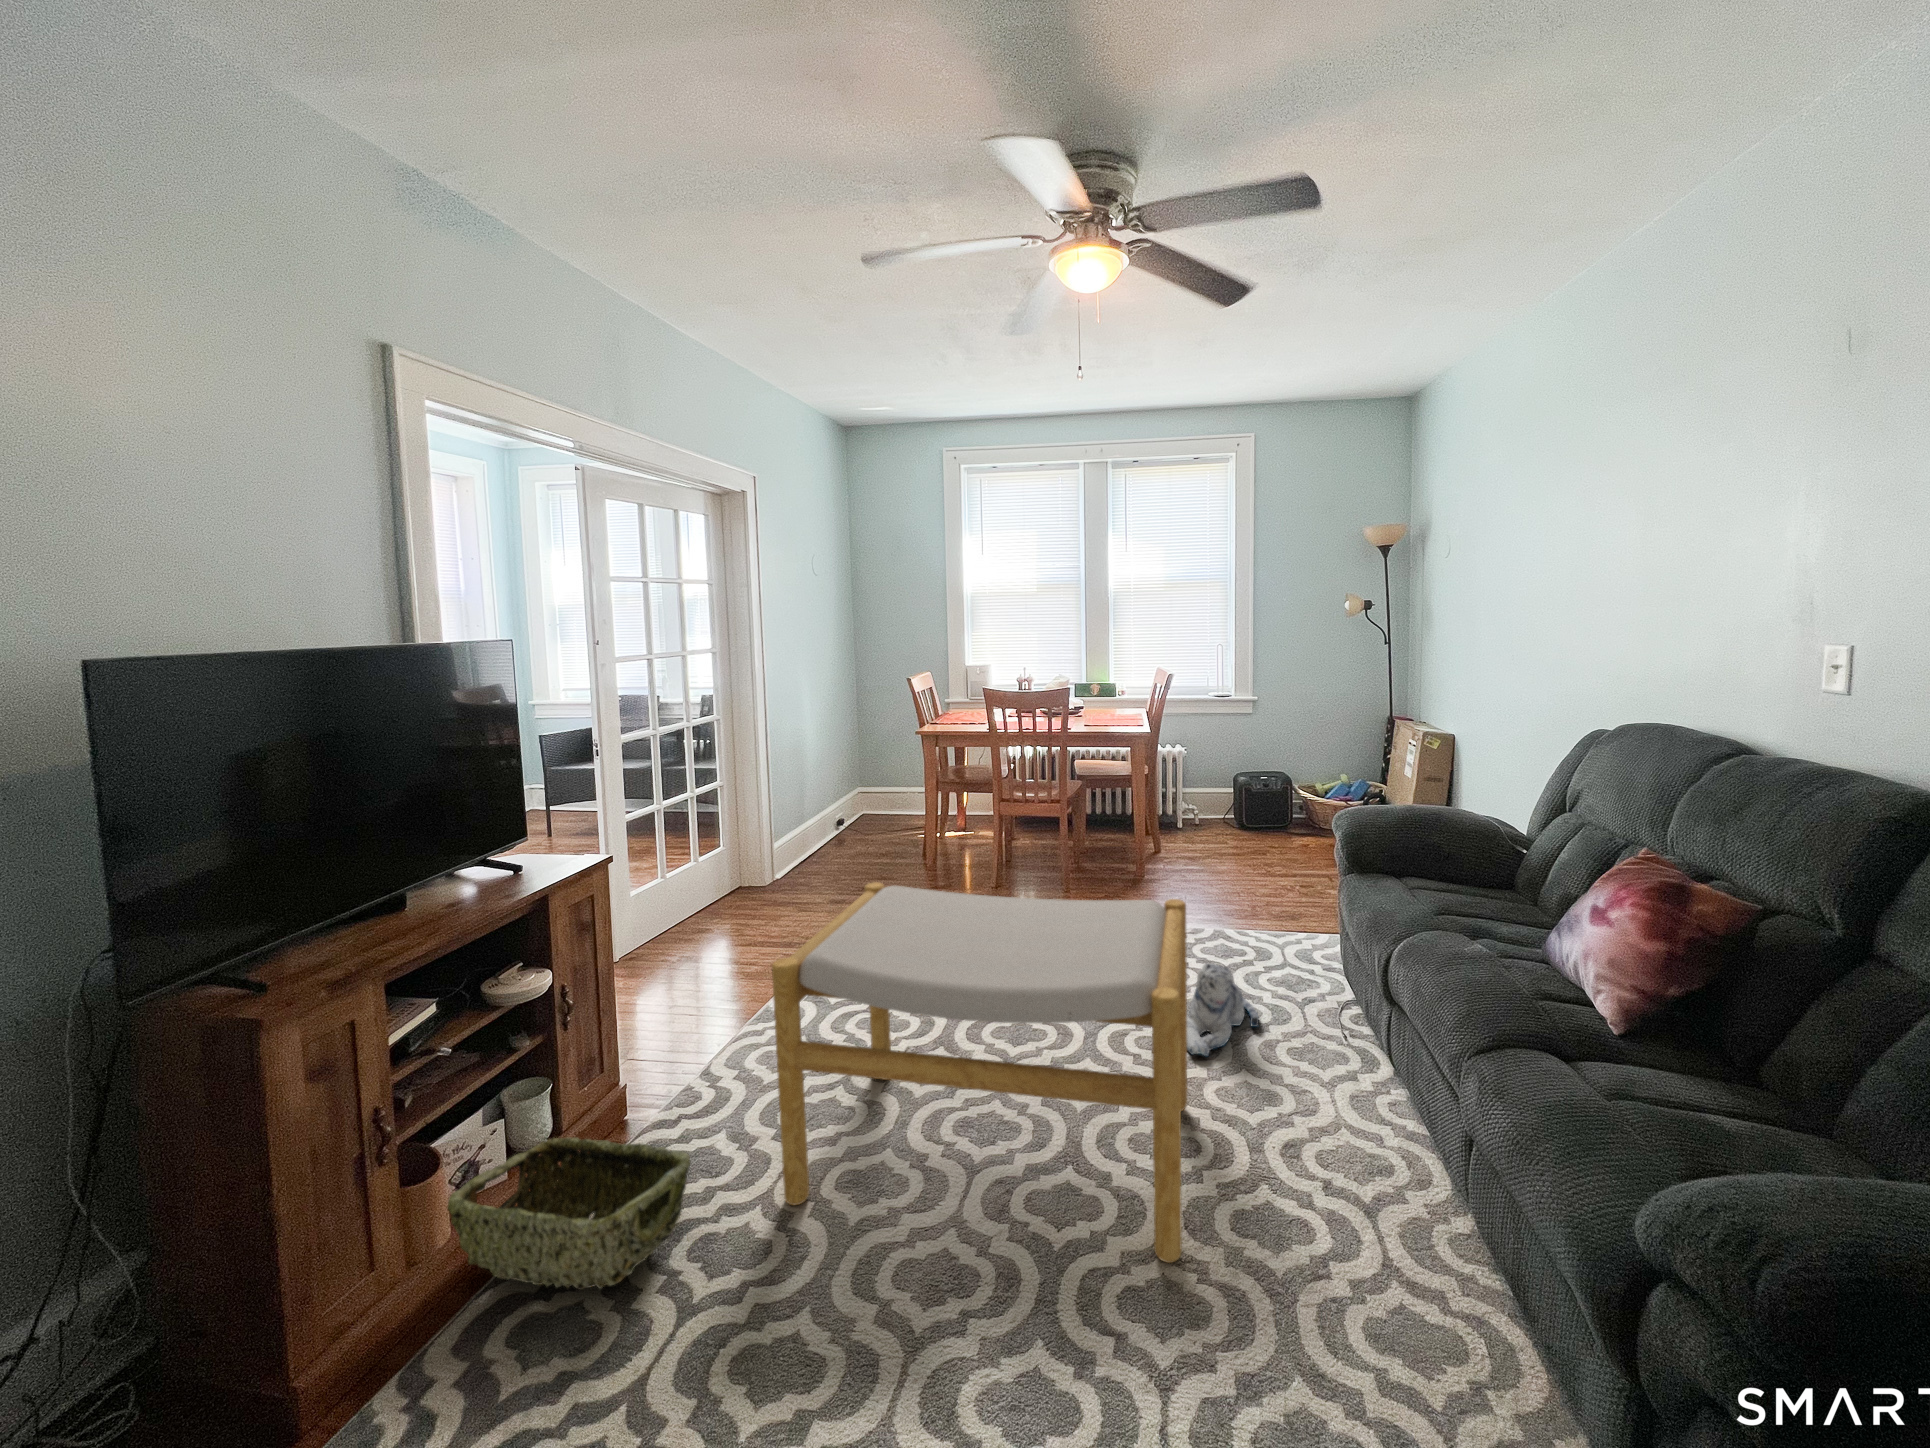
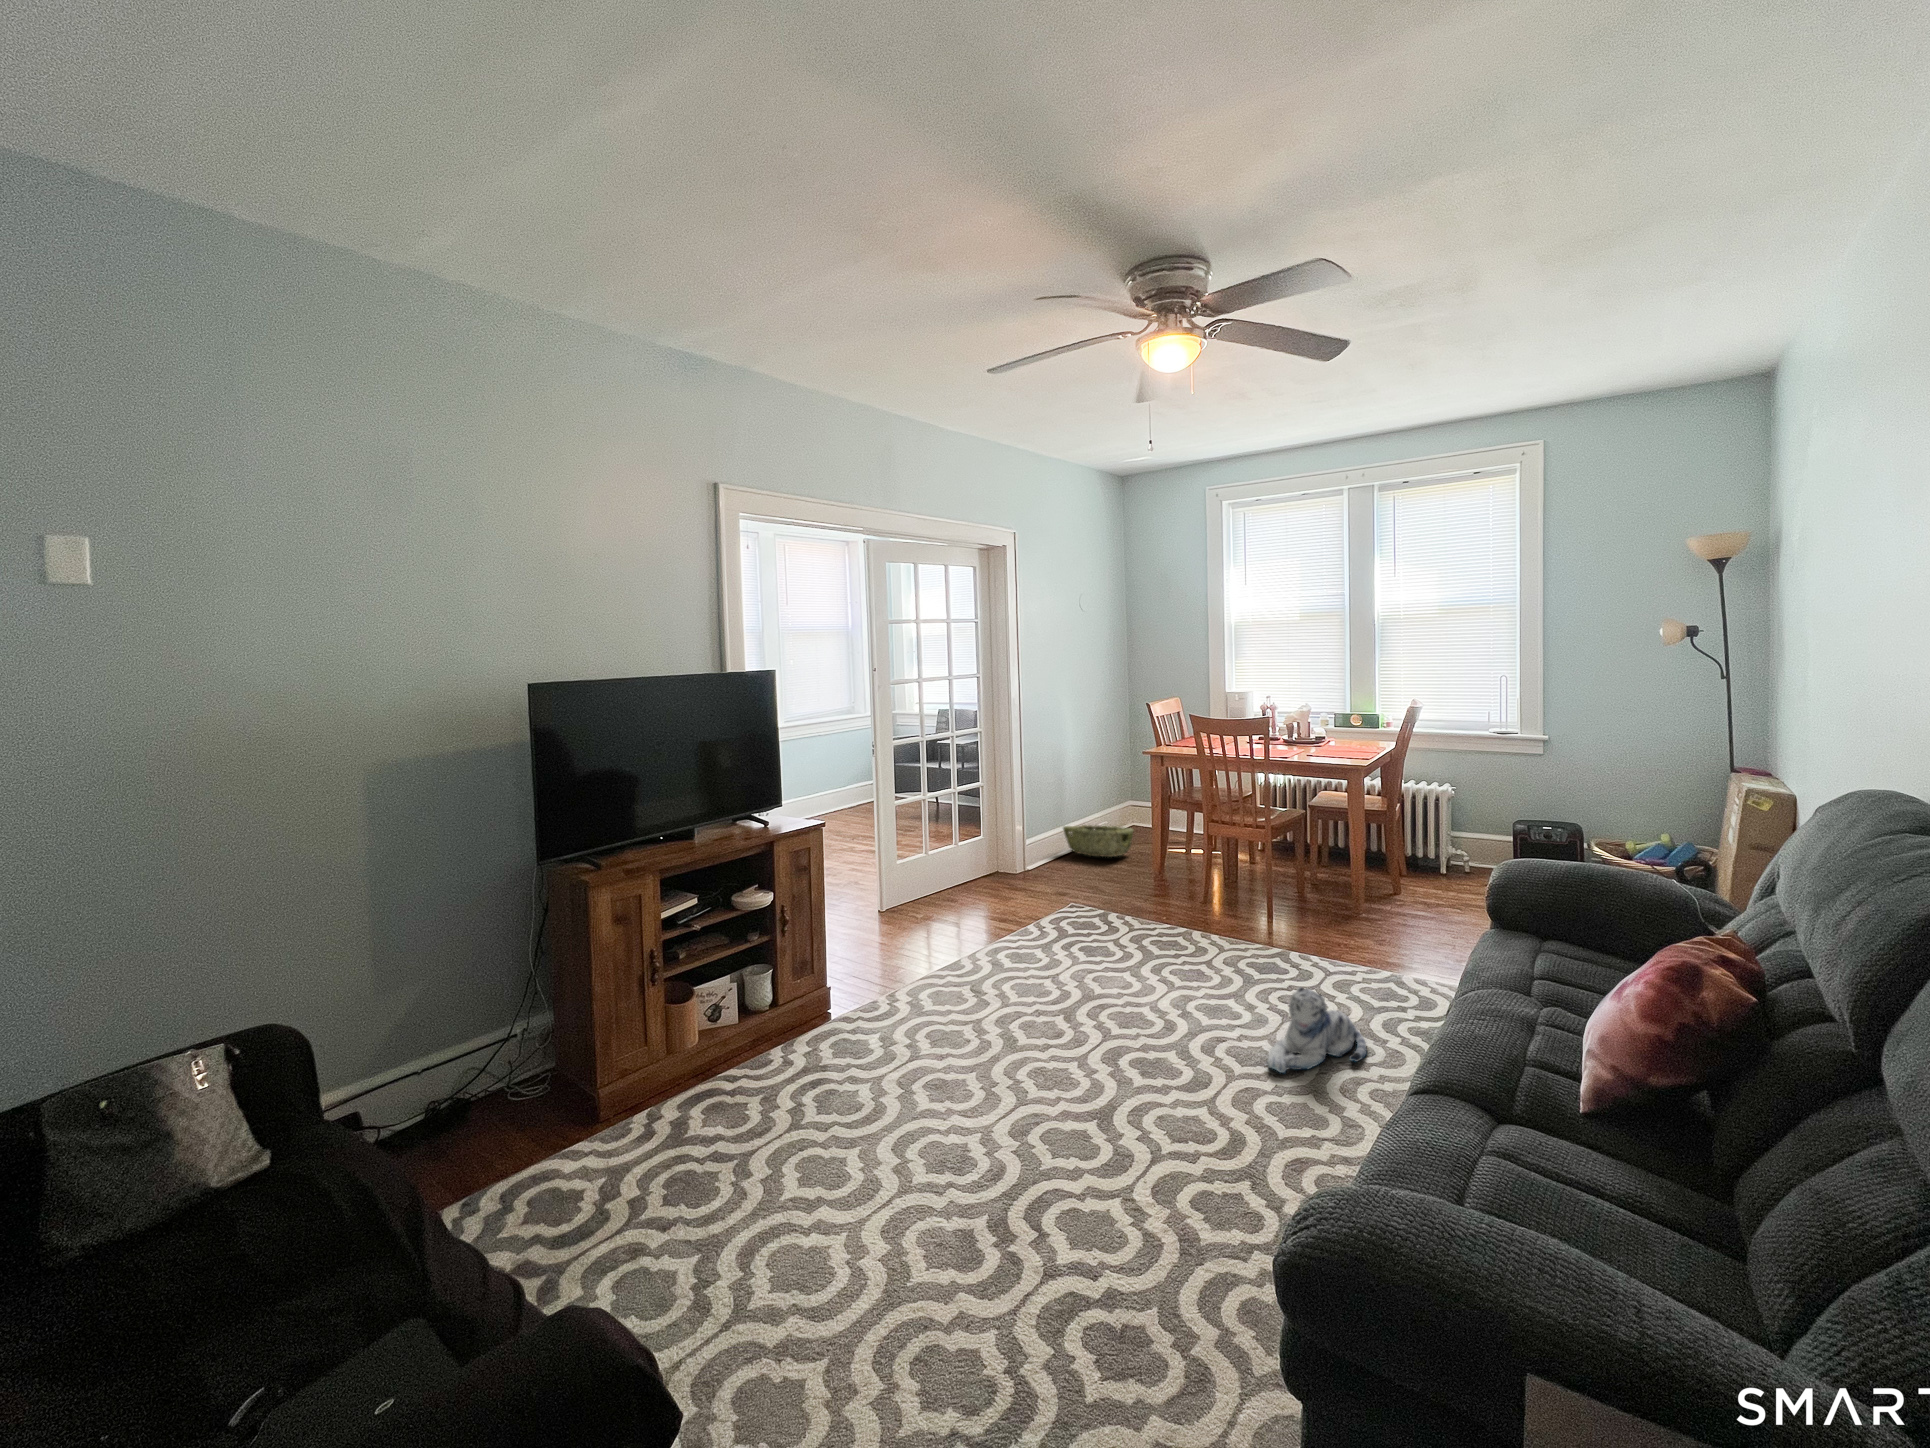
footstool: present [772,882,1187,1263] -> none [878,865,1229,1206]
woven basket: present [447,1138,690,1290] -> present [1063,825,1134,857]

